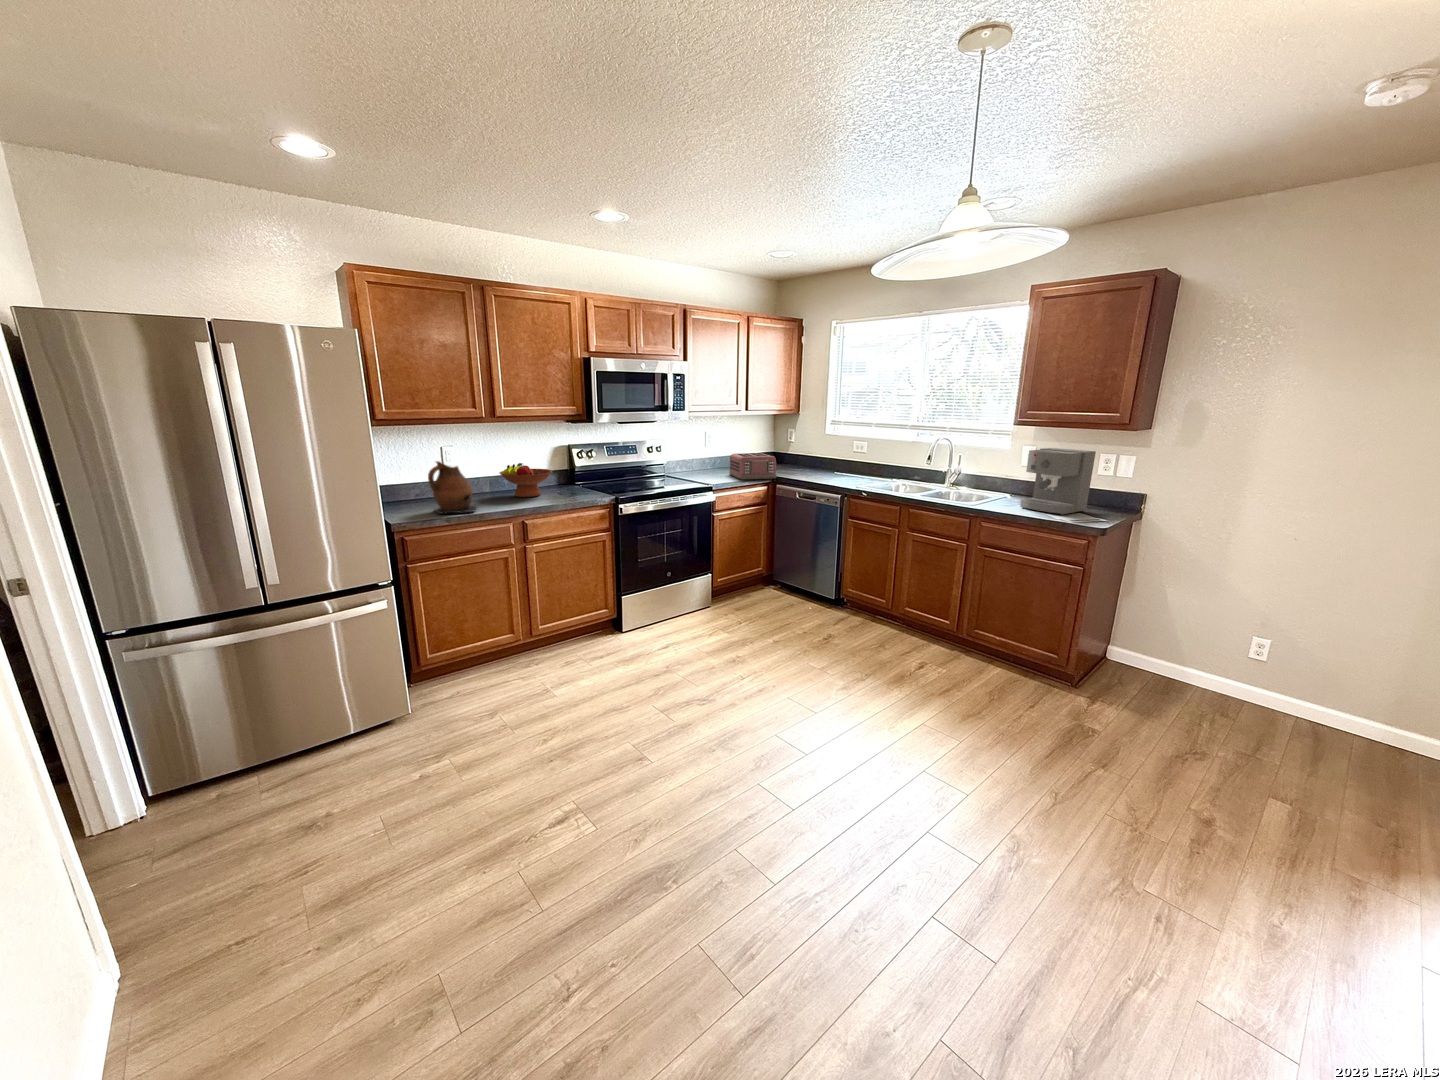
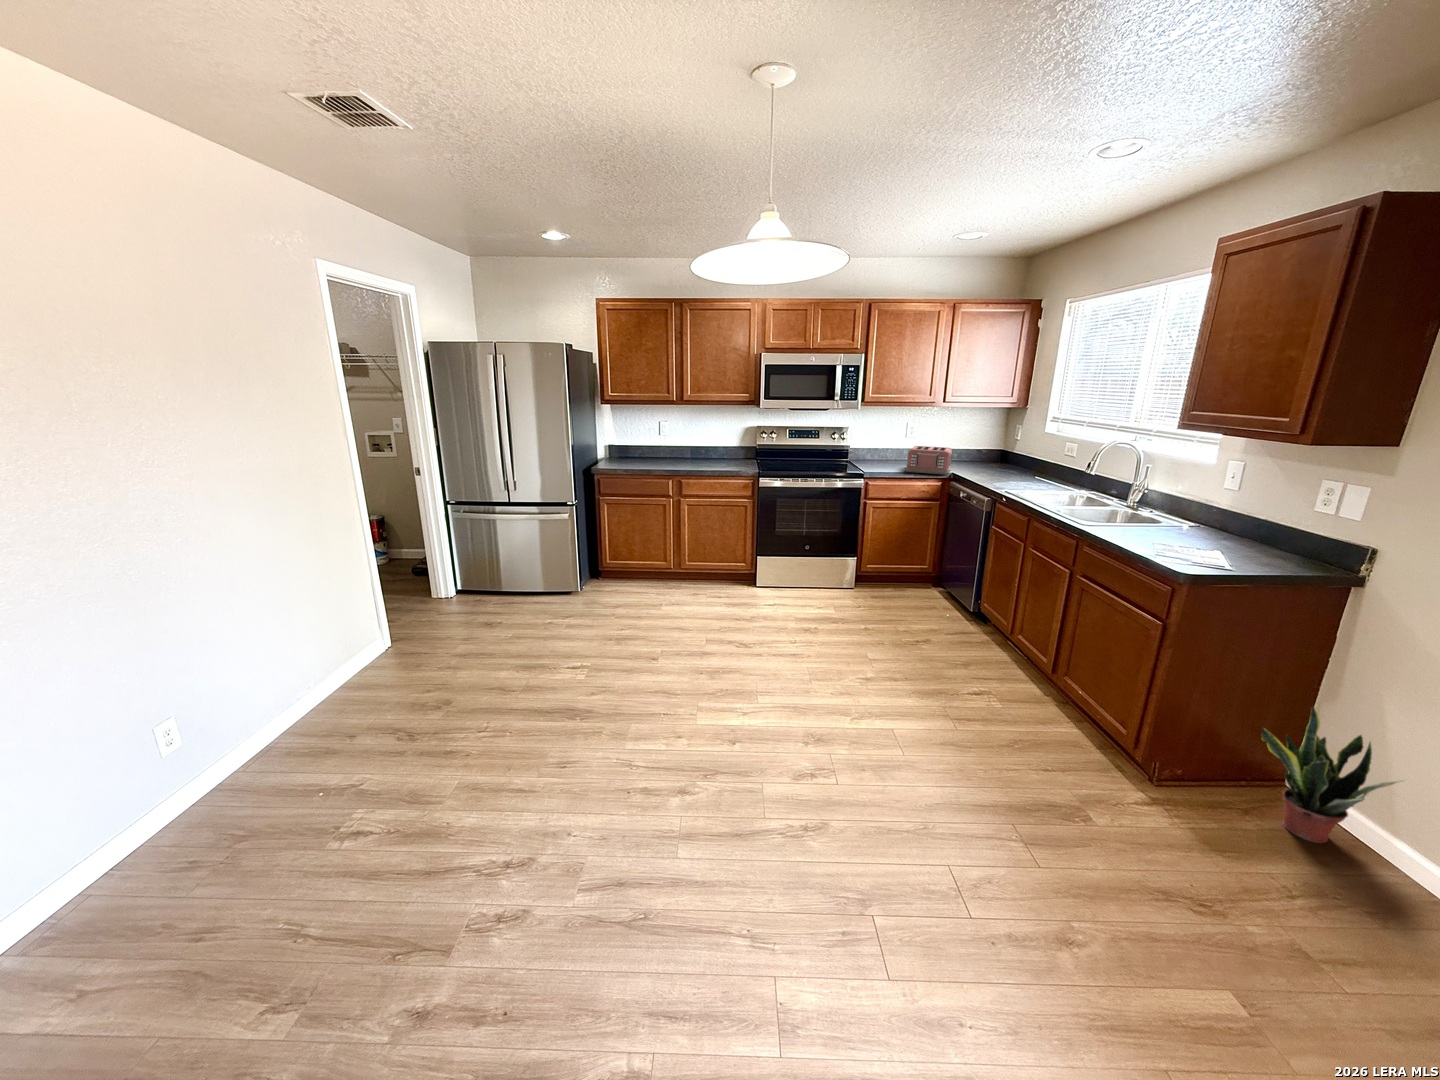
coffee maker: present [1020,448,1096,515] -> none [1149,463,1281,557]
ceramic pitcher: present [428,461,477,514] -> none [622,430,657,468]
fruit bowl: present [499,463,552,497] -> none [685,437,724,464]
potted plant: none [1130,601,1196,686] -> present [1262,707,1400,843]

